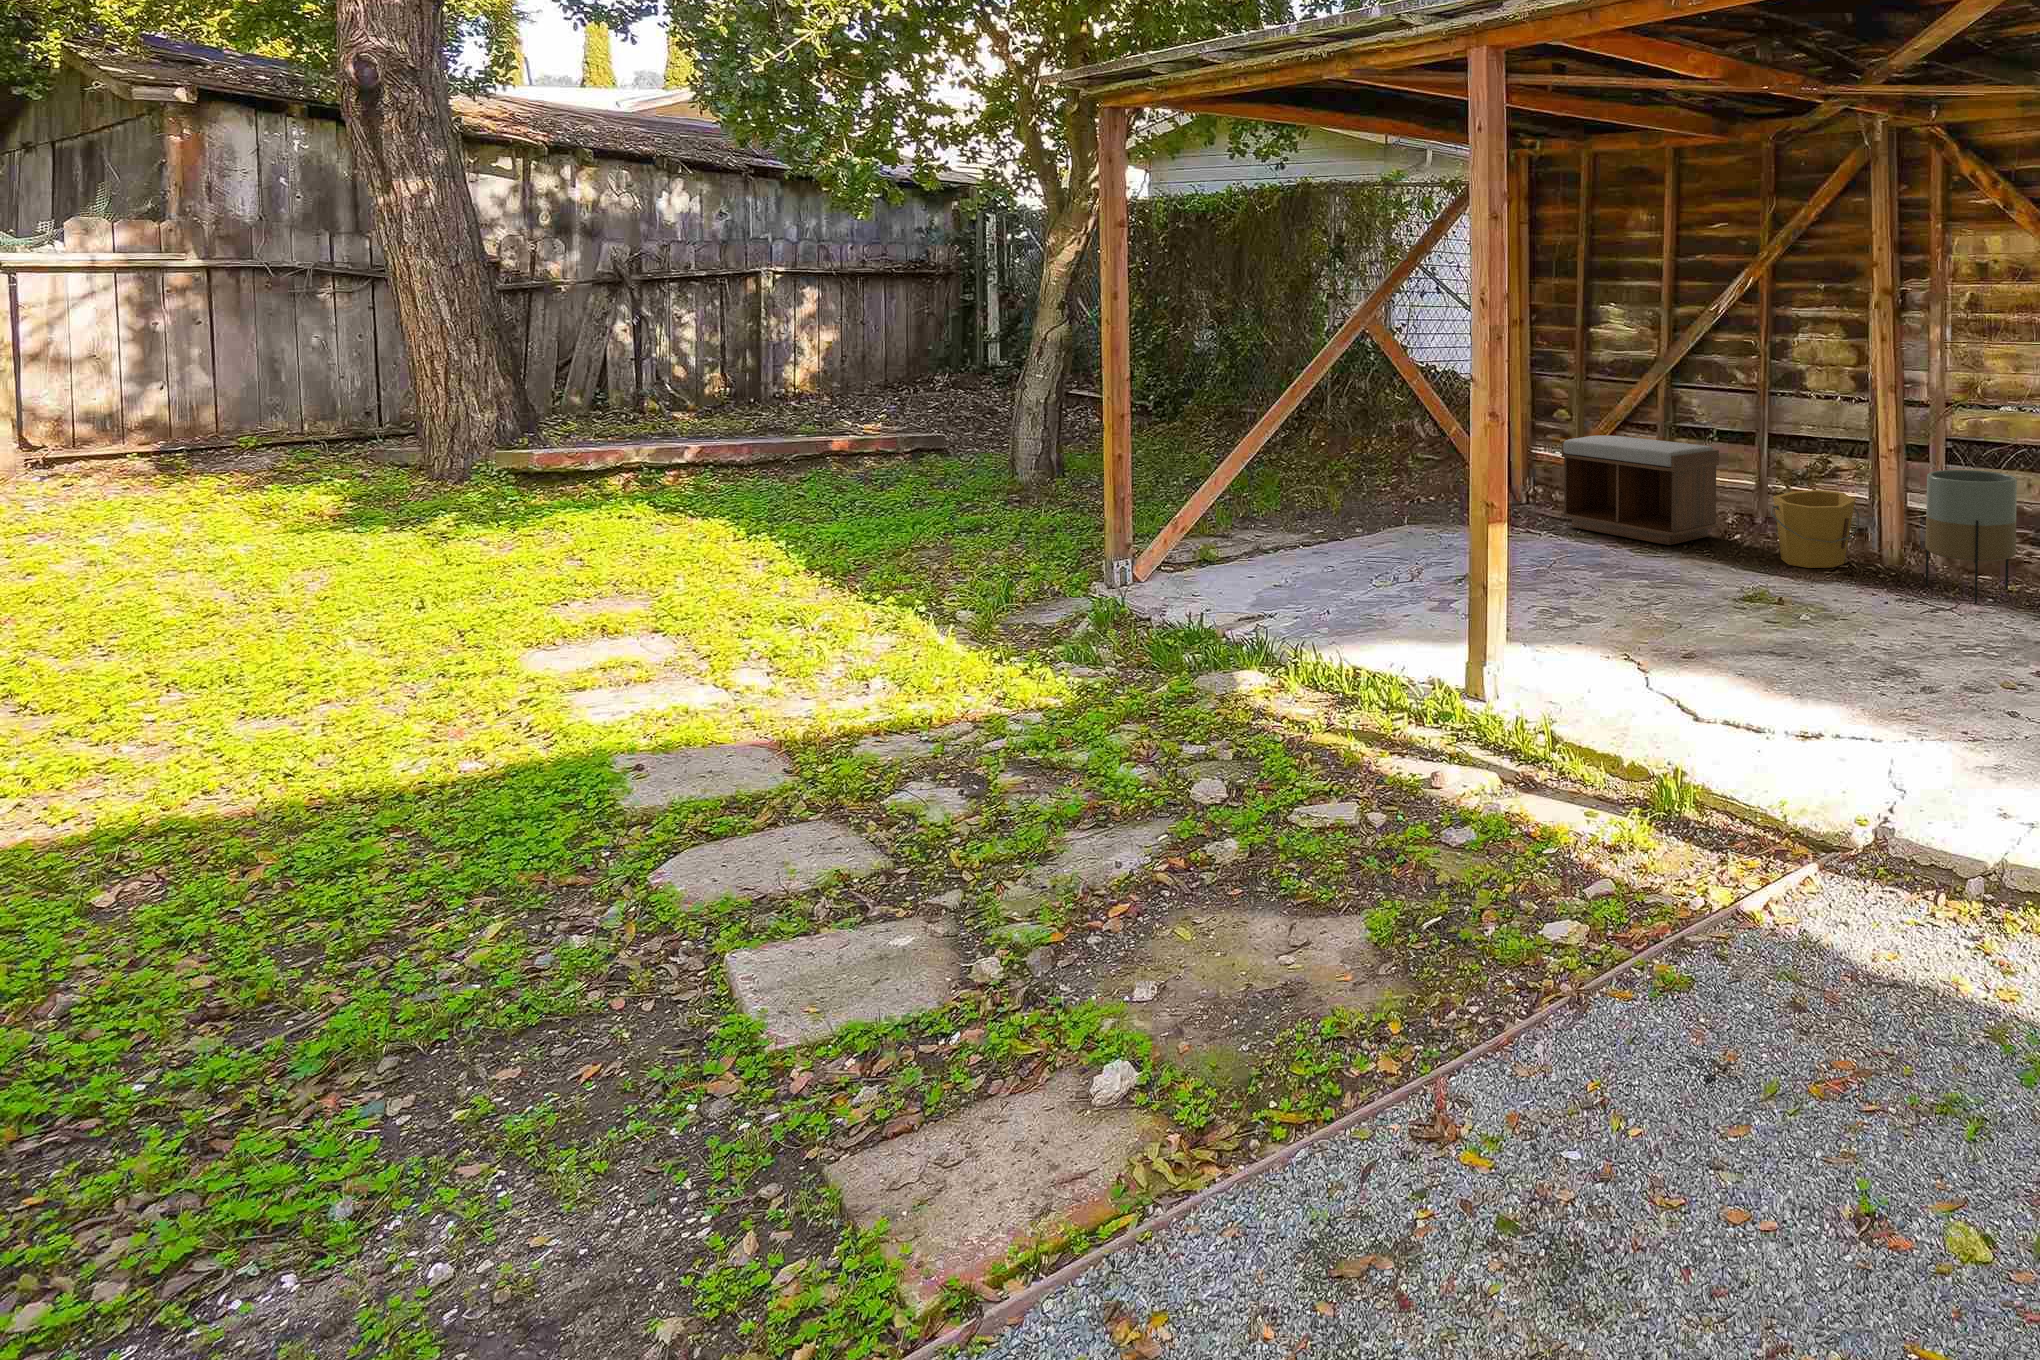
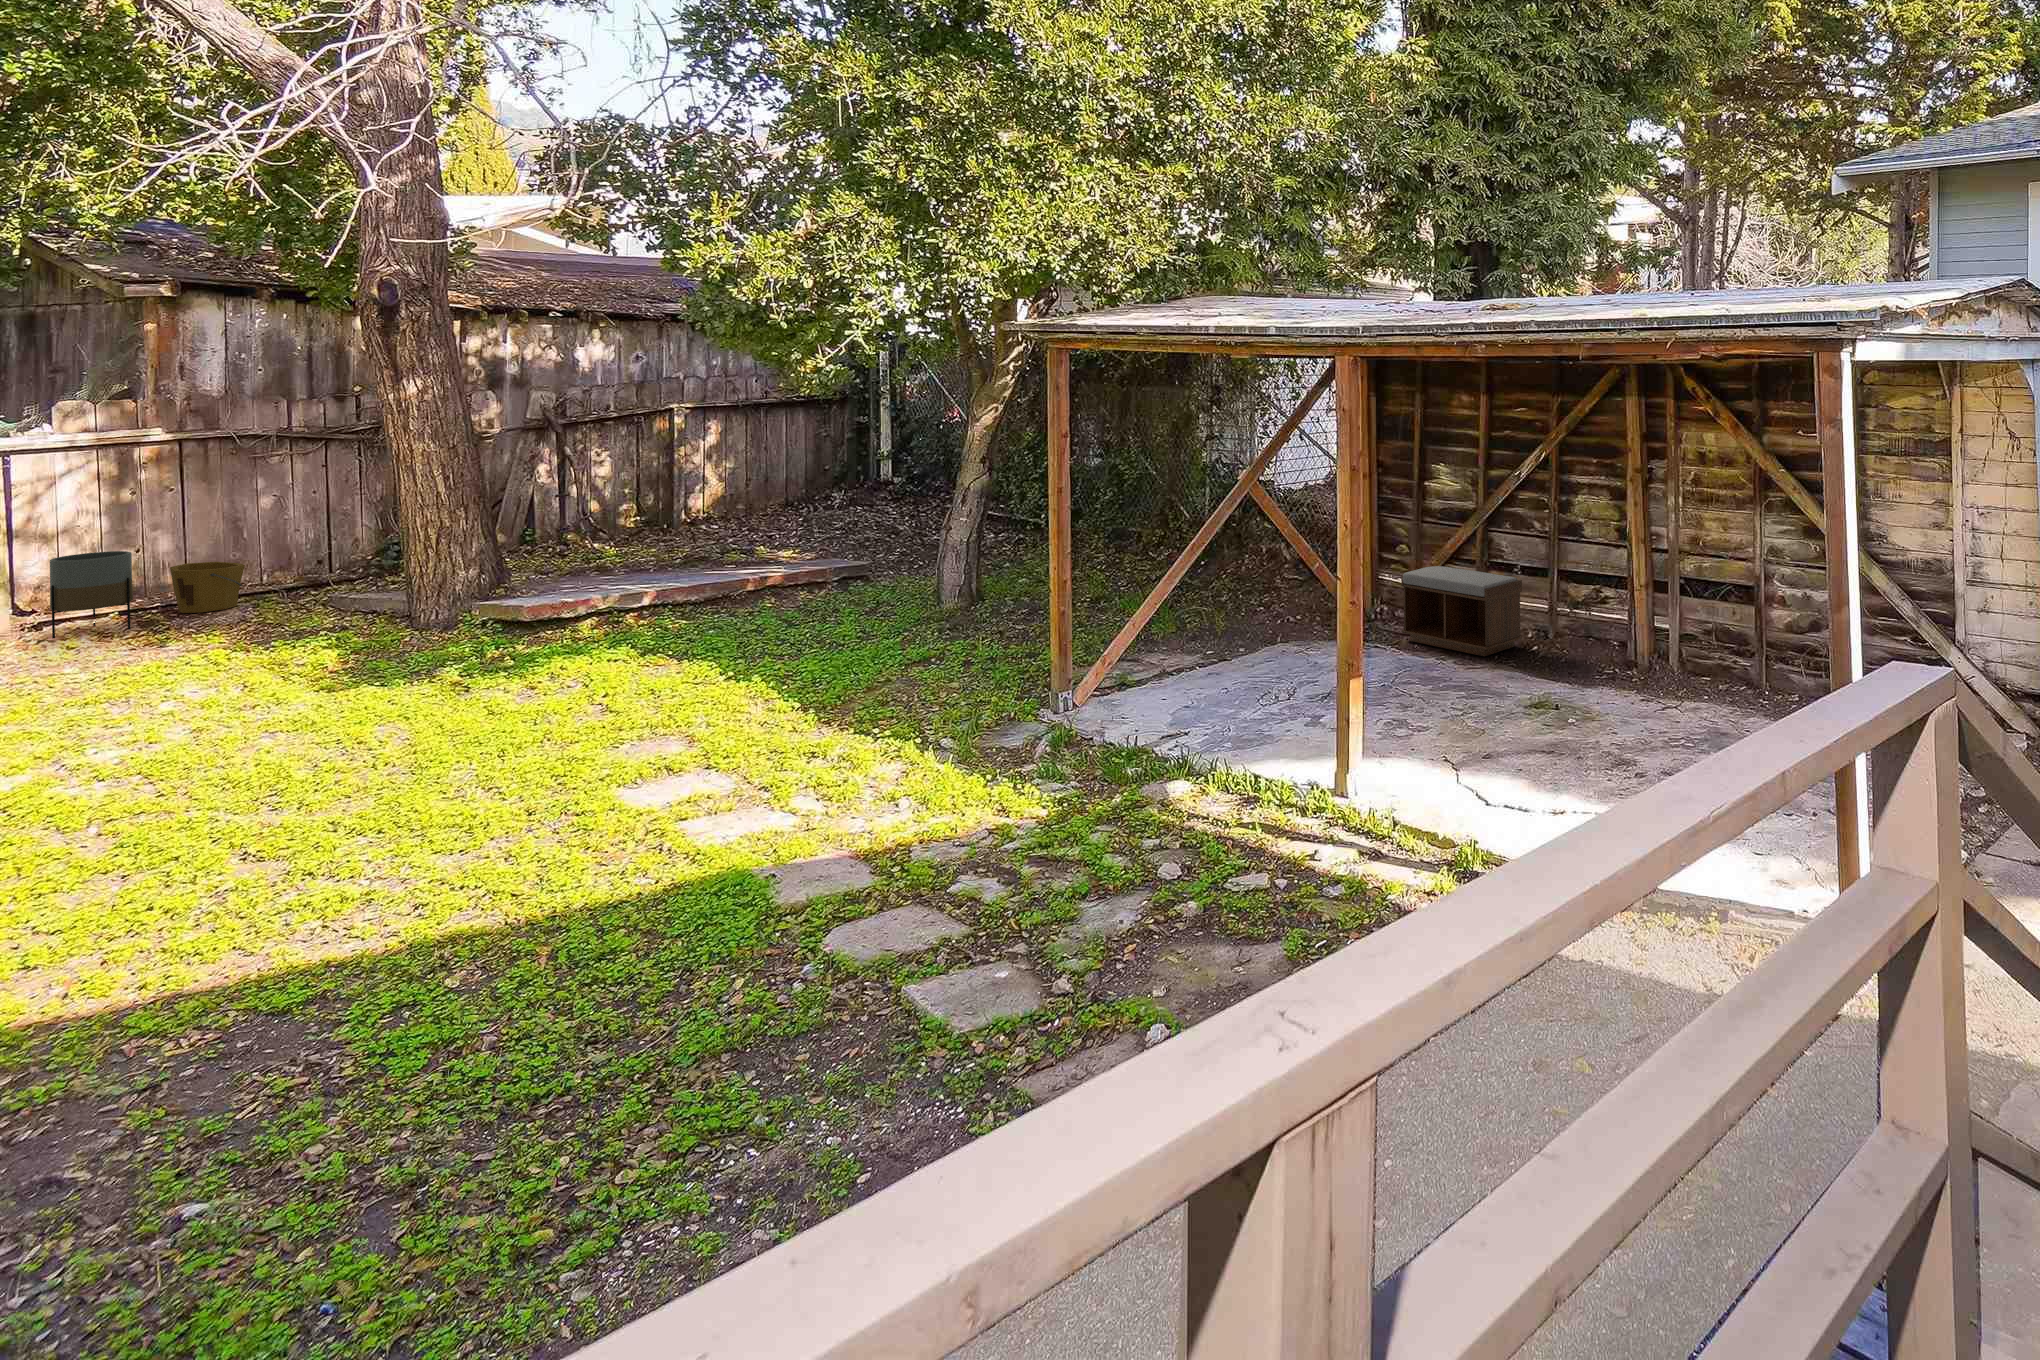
planter: present [1925,470,2017,604] -> present [50,551,133,638]
bucket: present [1770,490,1859,568] -> present [170,562,245,613]

